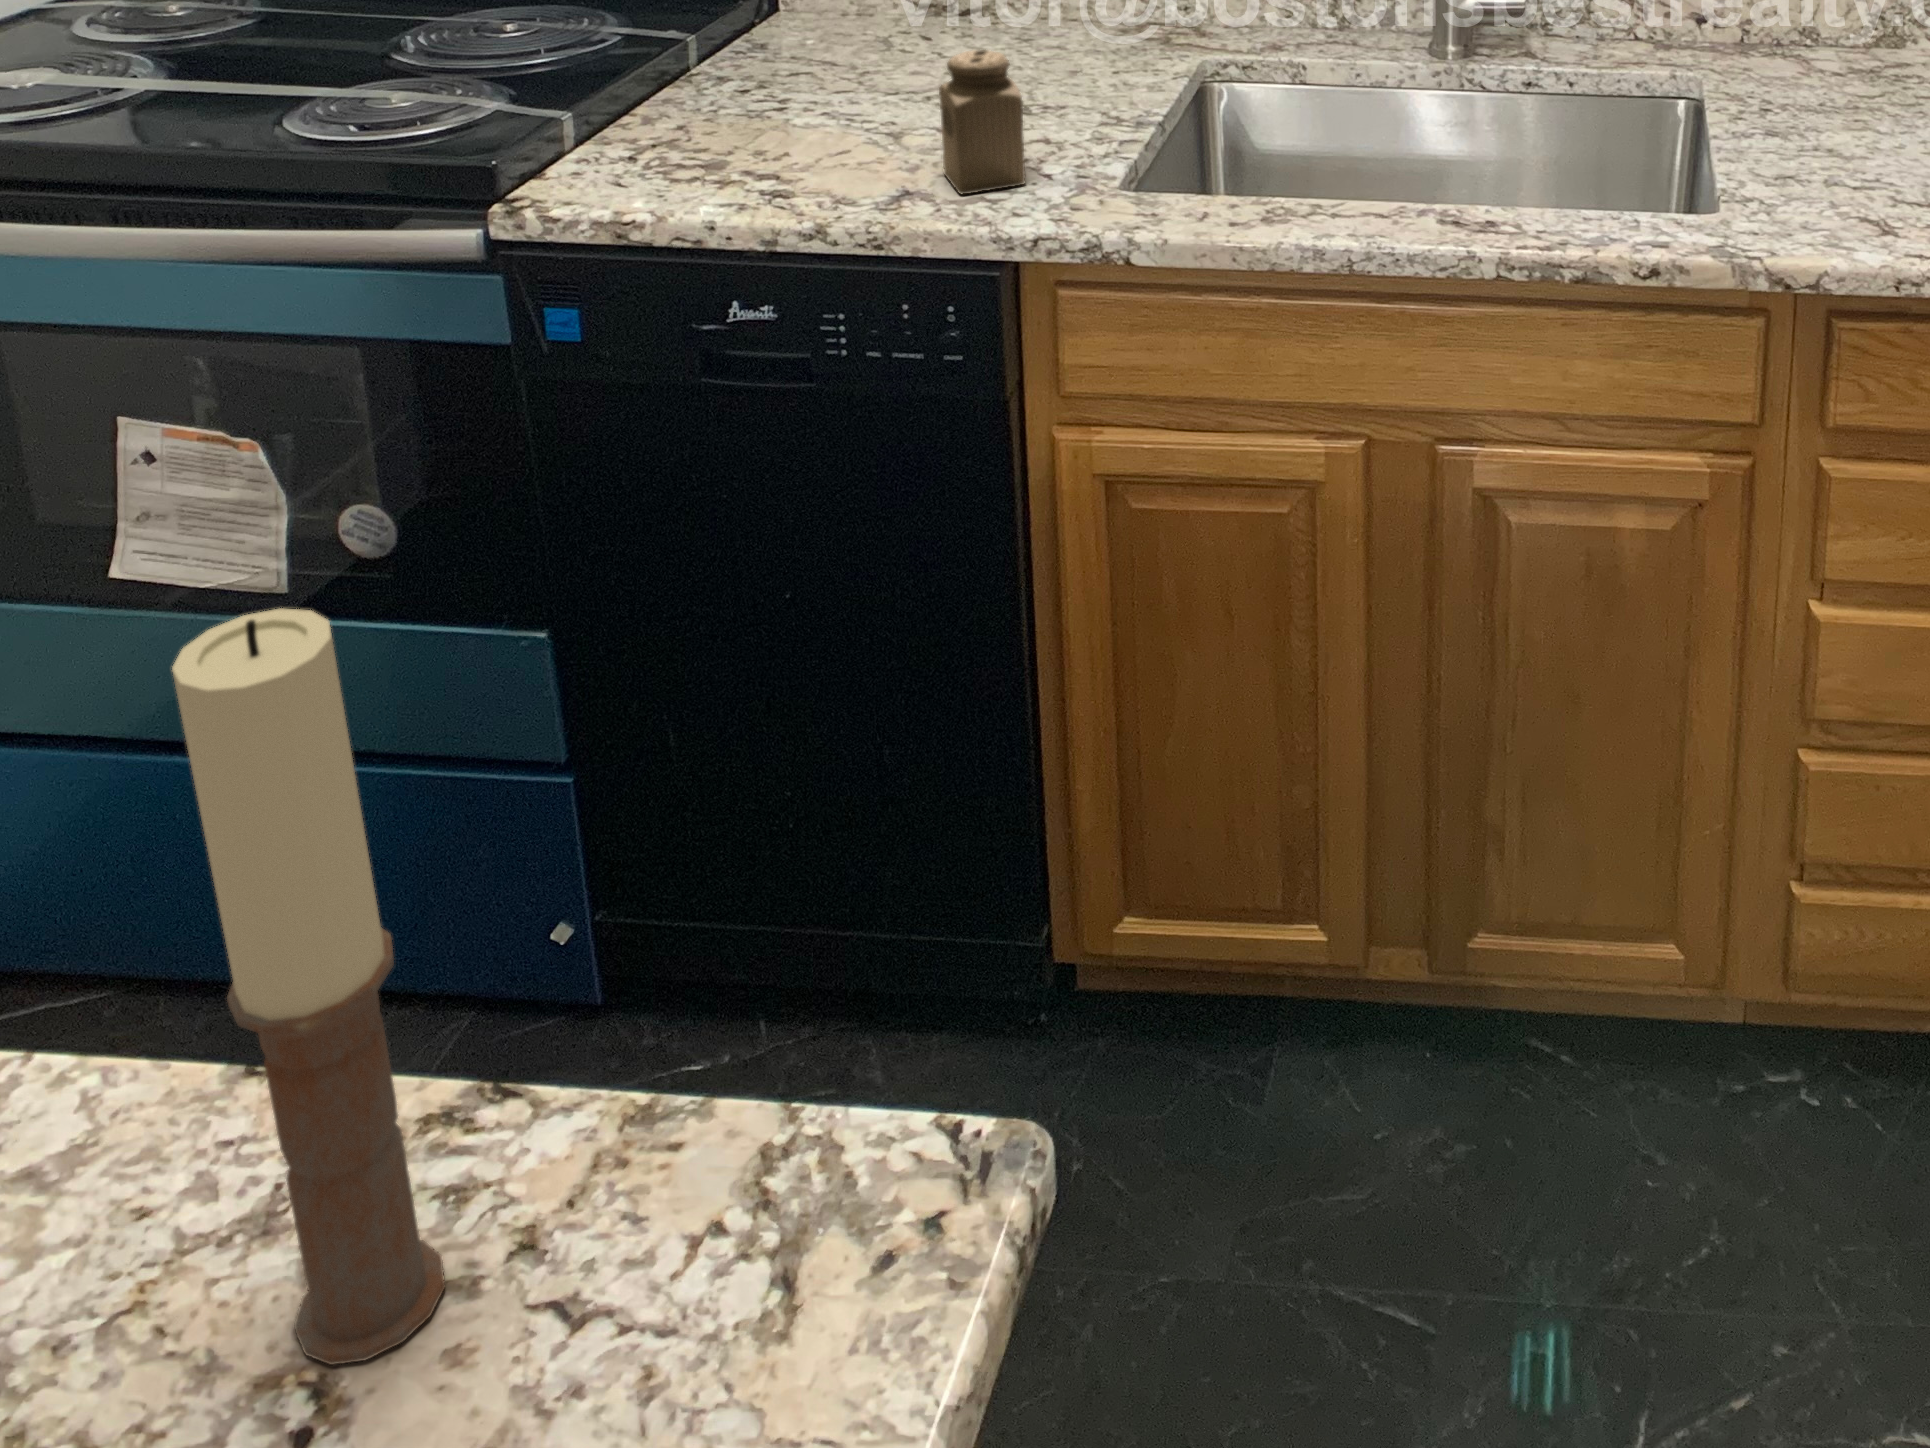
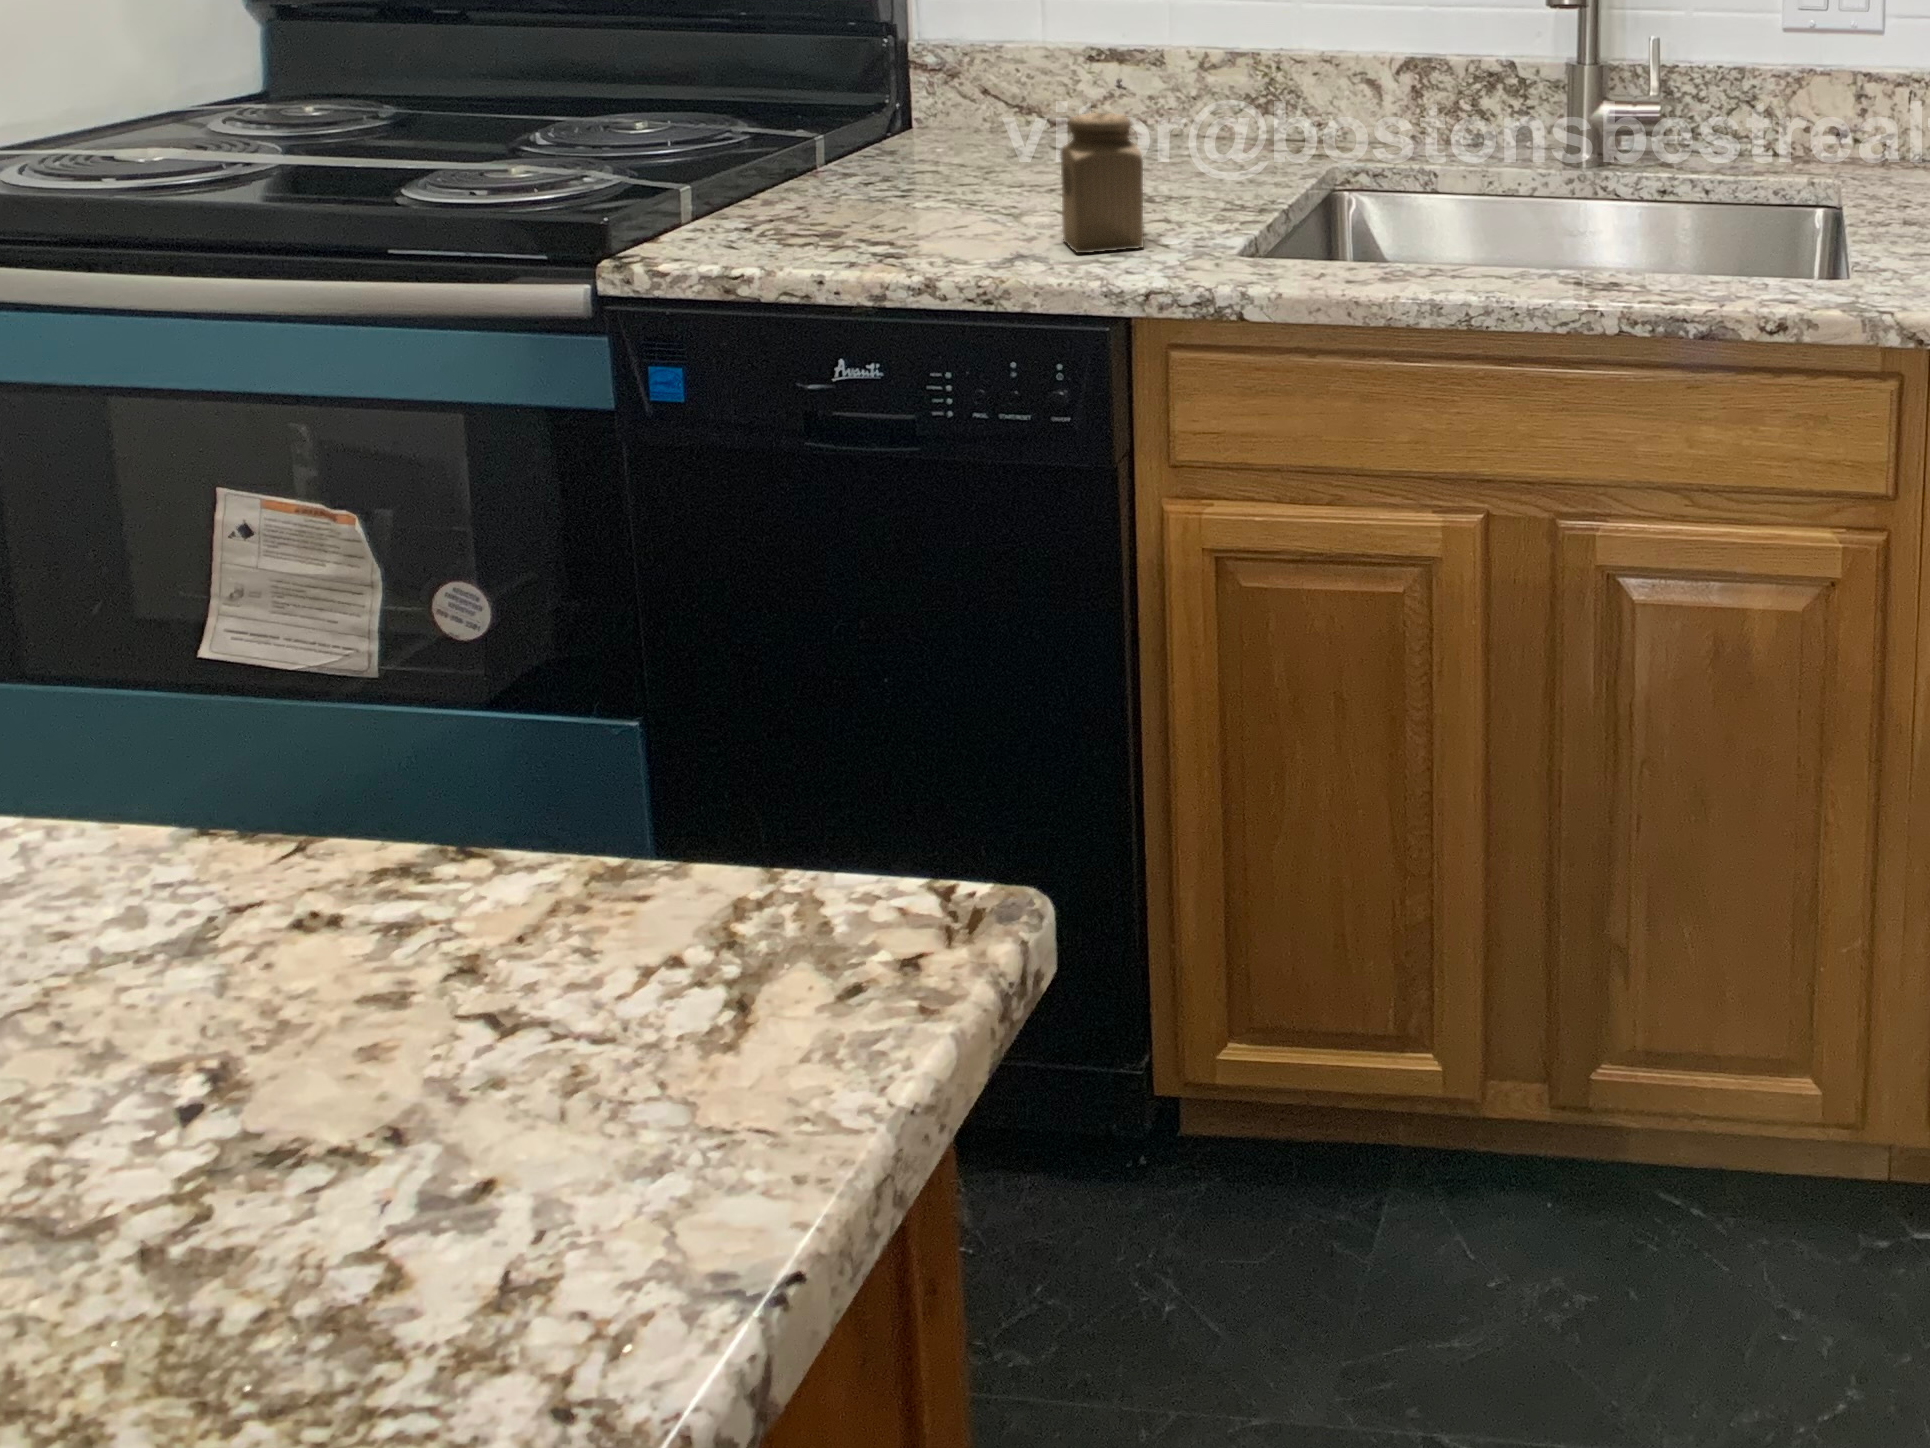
candle: present [172,608,445,1365] -> none [108,156,374,1055]

